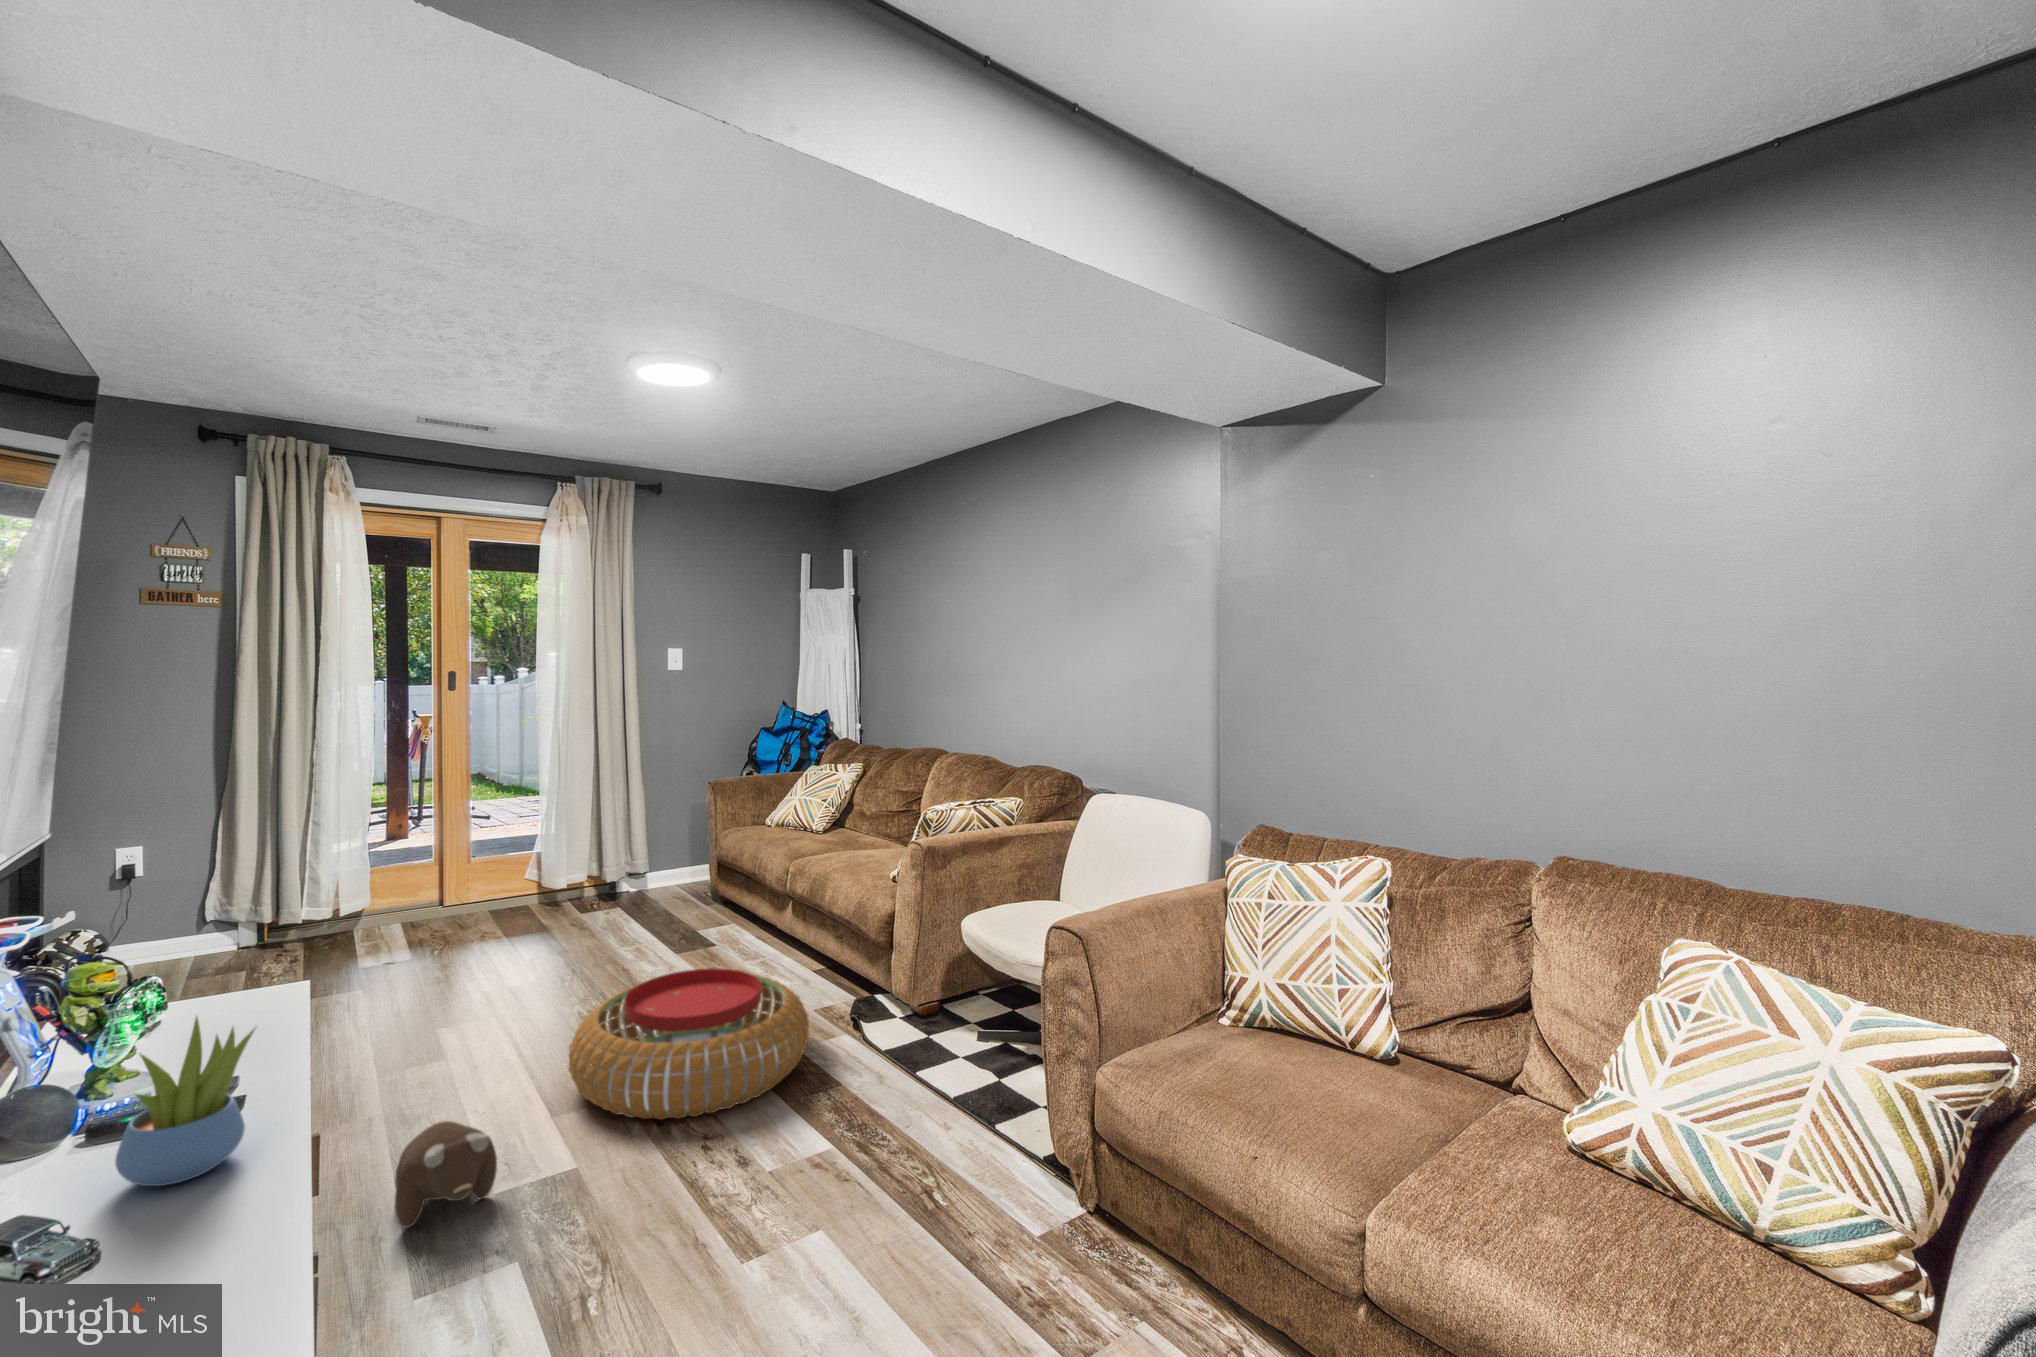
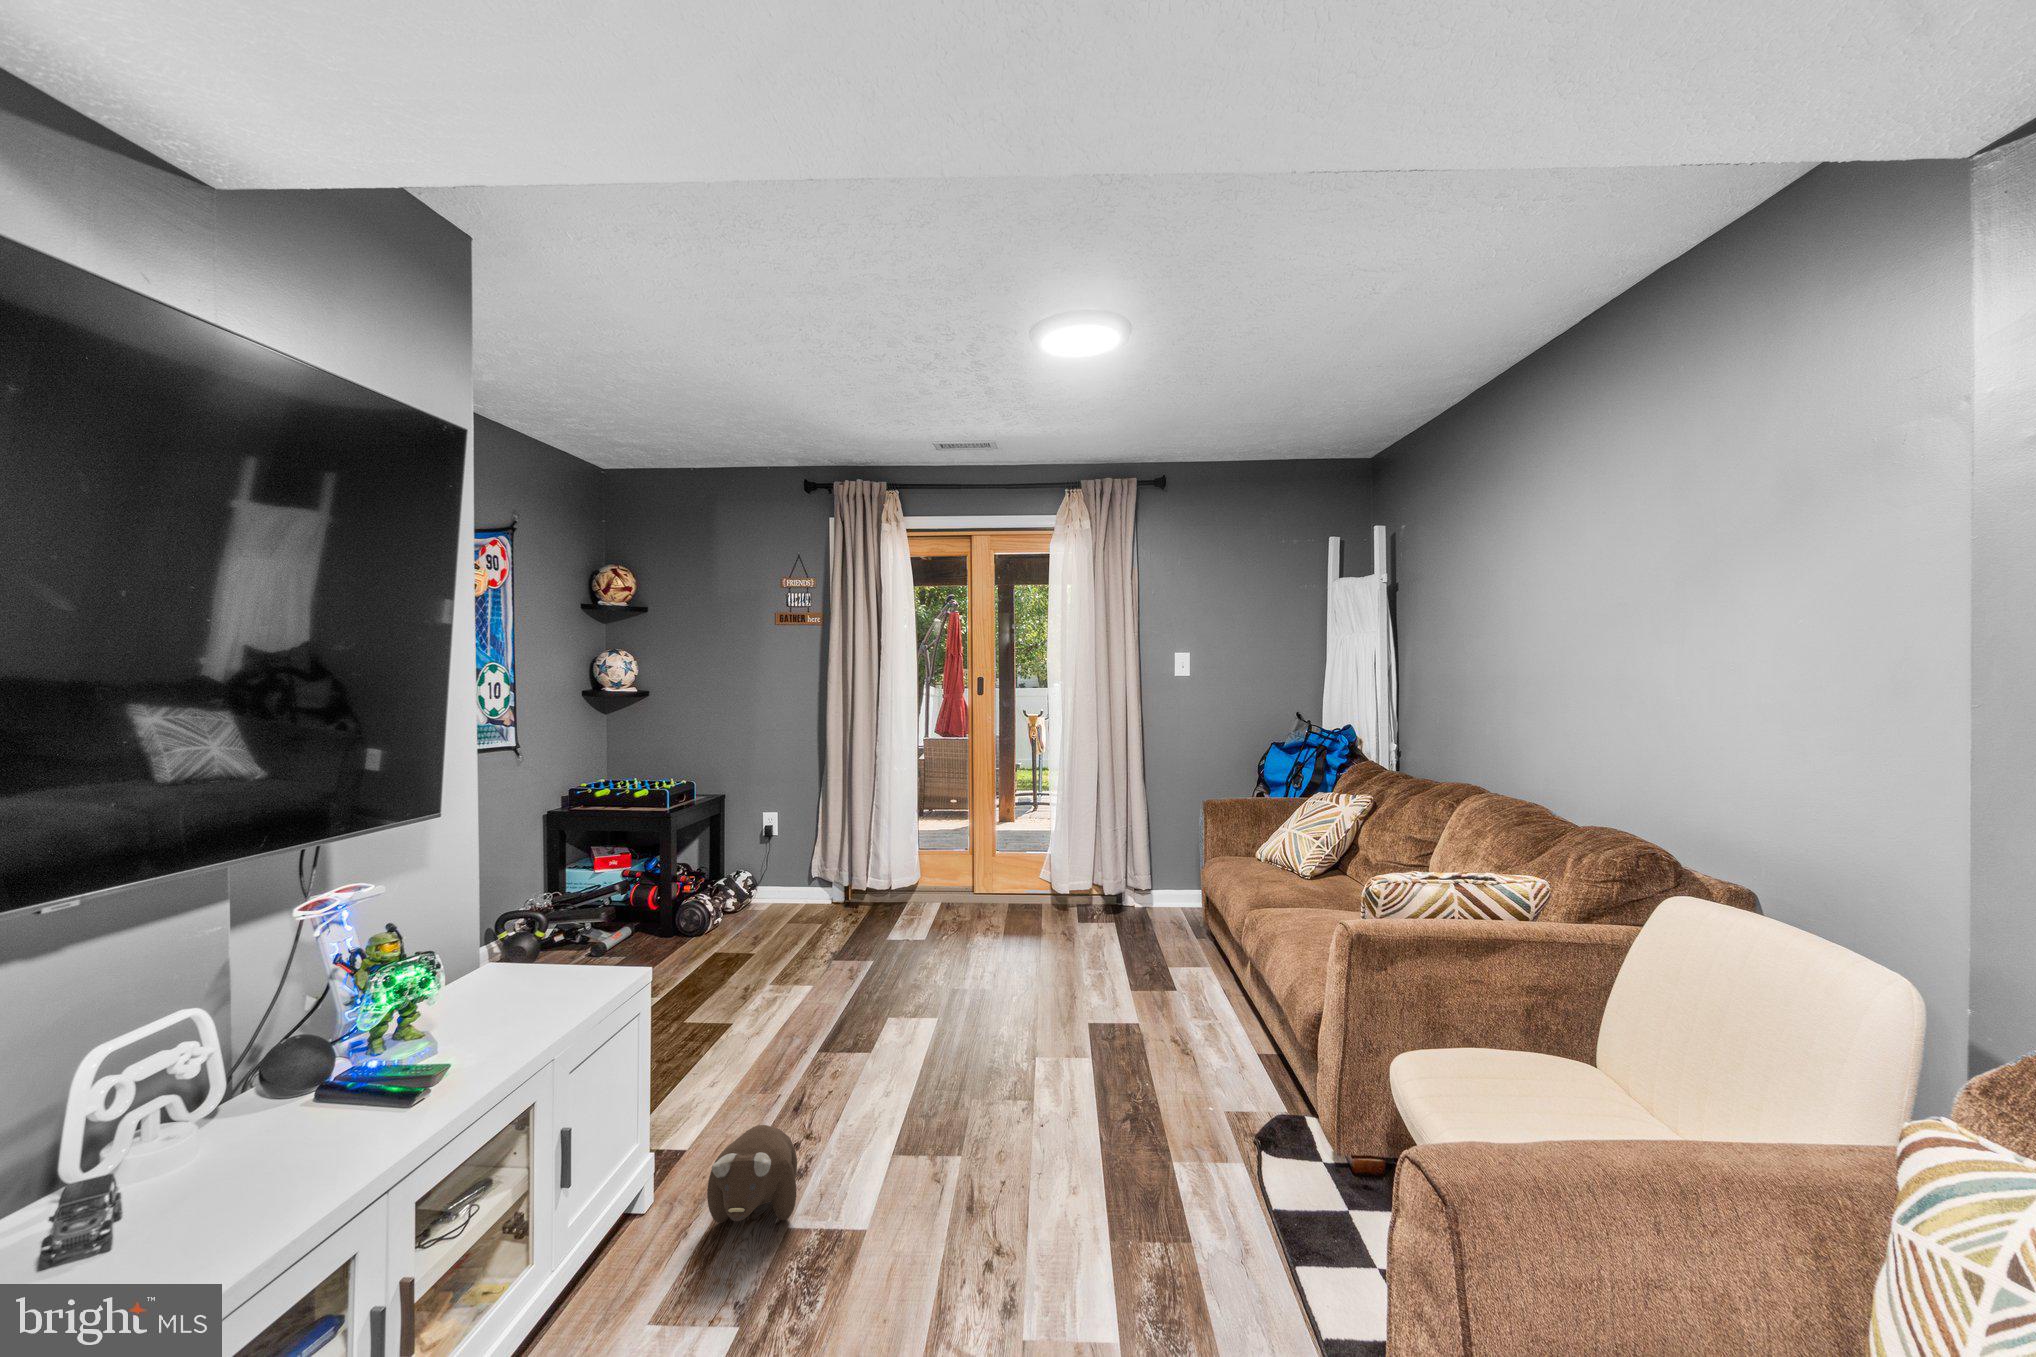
pouf: present [568,968,809,1120] -> none [921,1019,1182,1217]
succulent plant: present [115,1017,255,1186] -> none [233,1006,356,1172]

